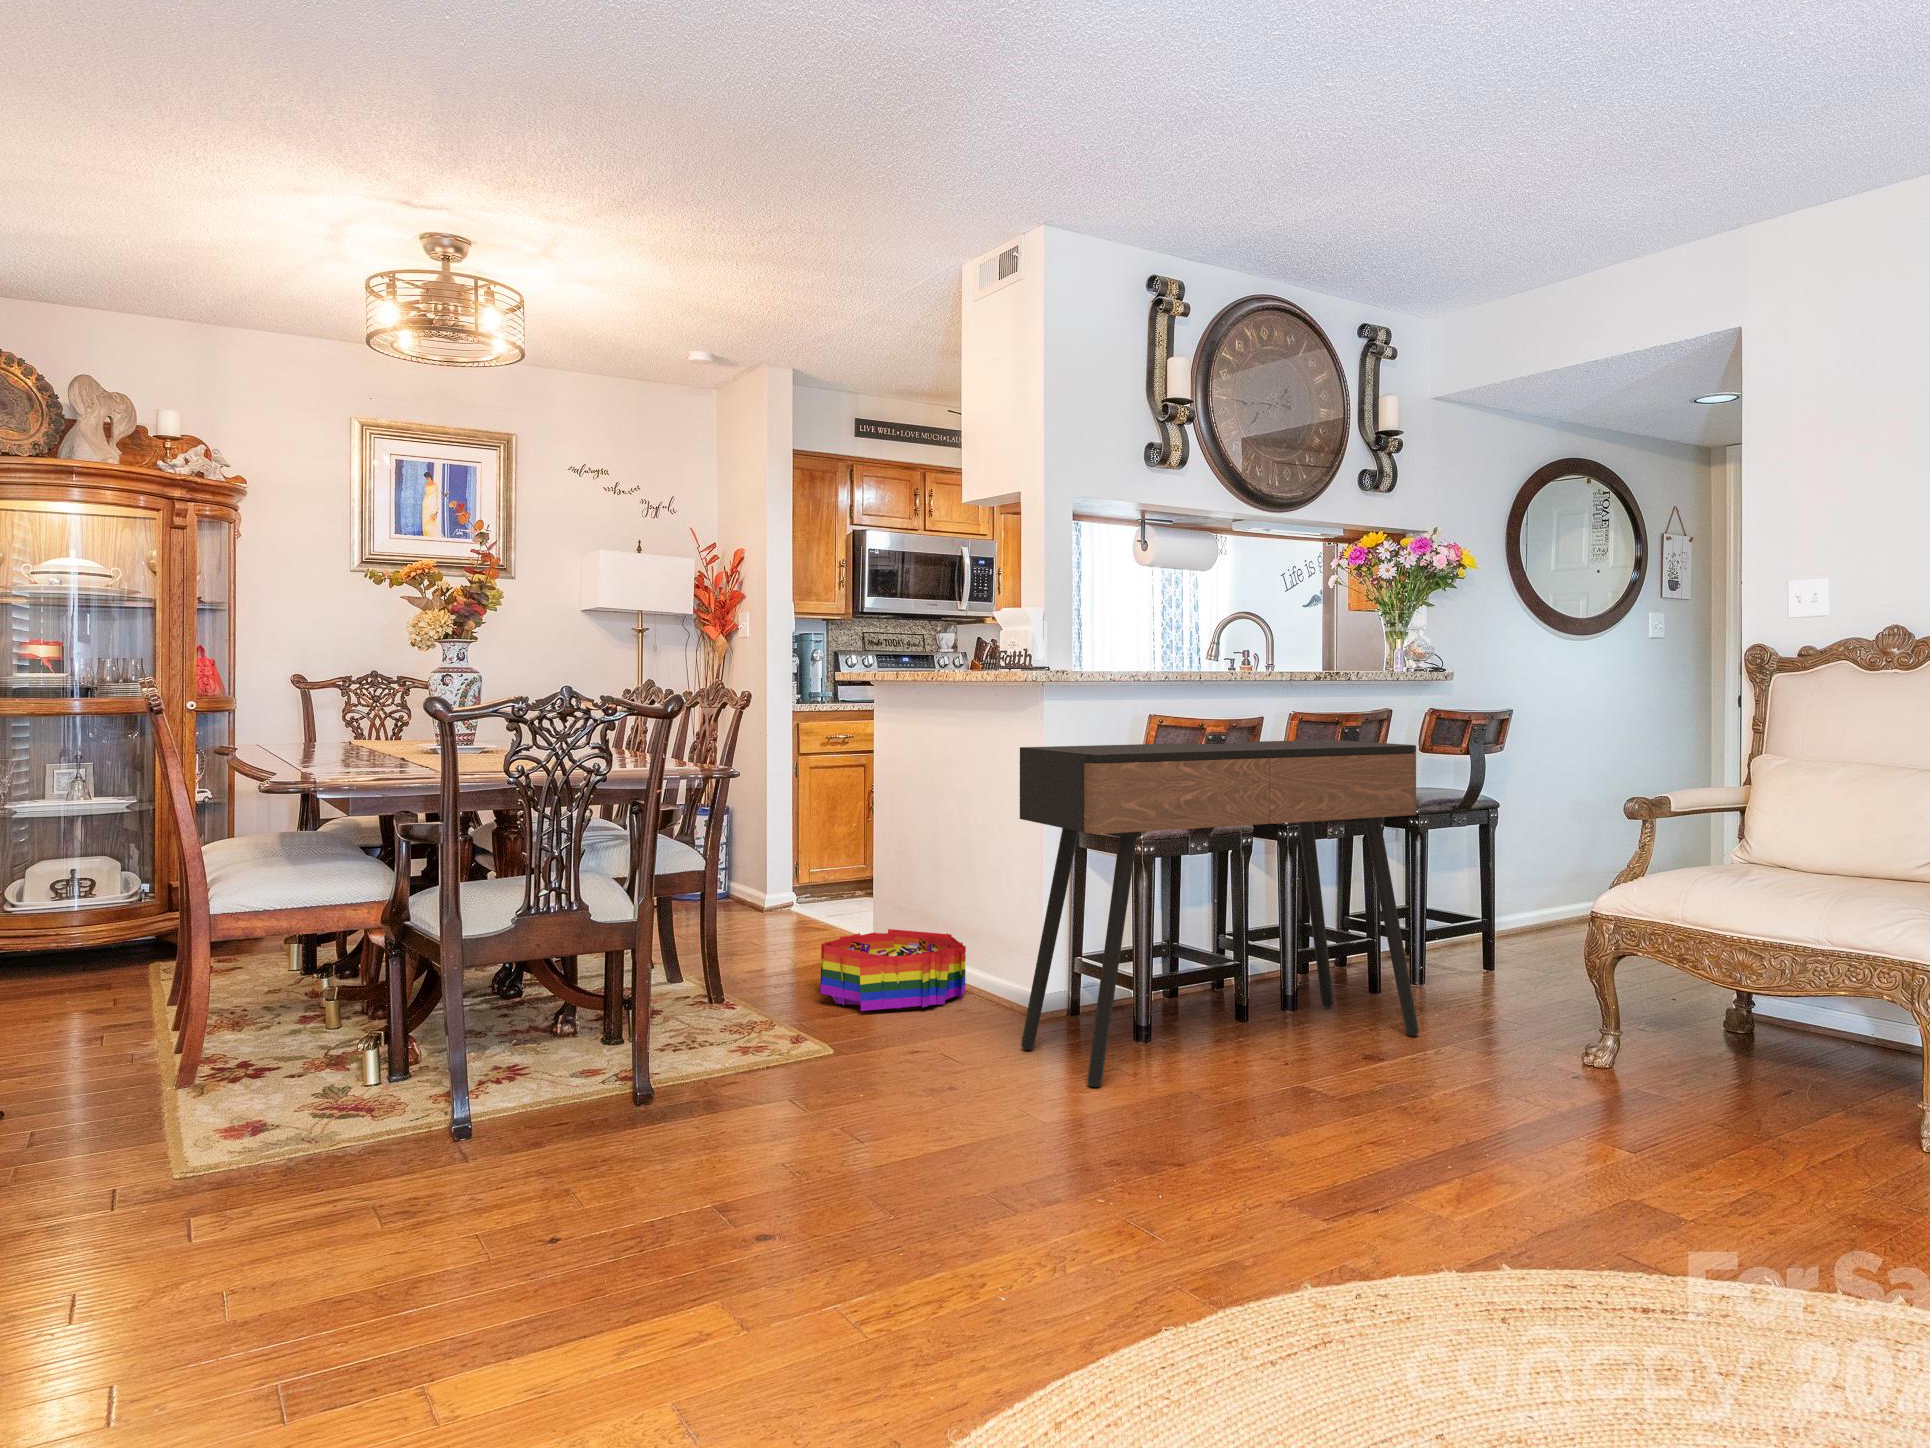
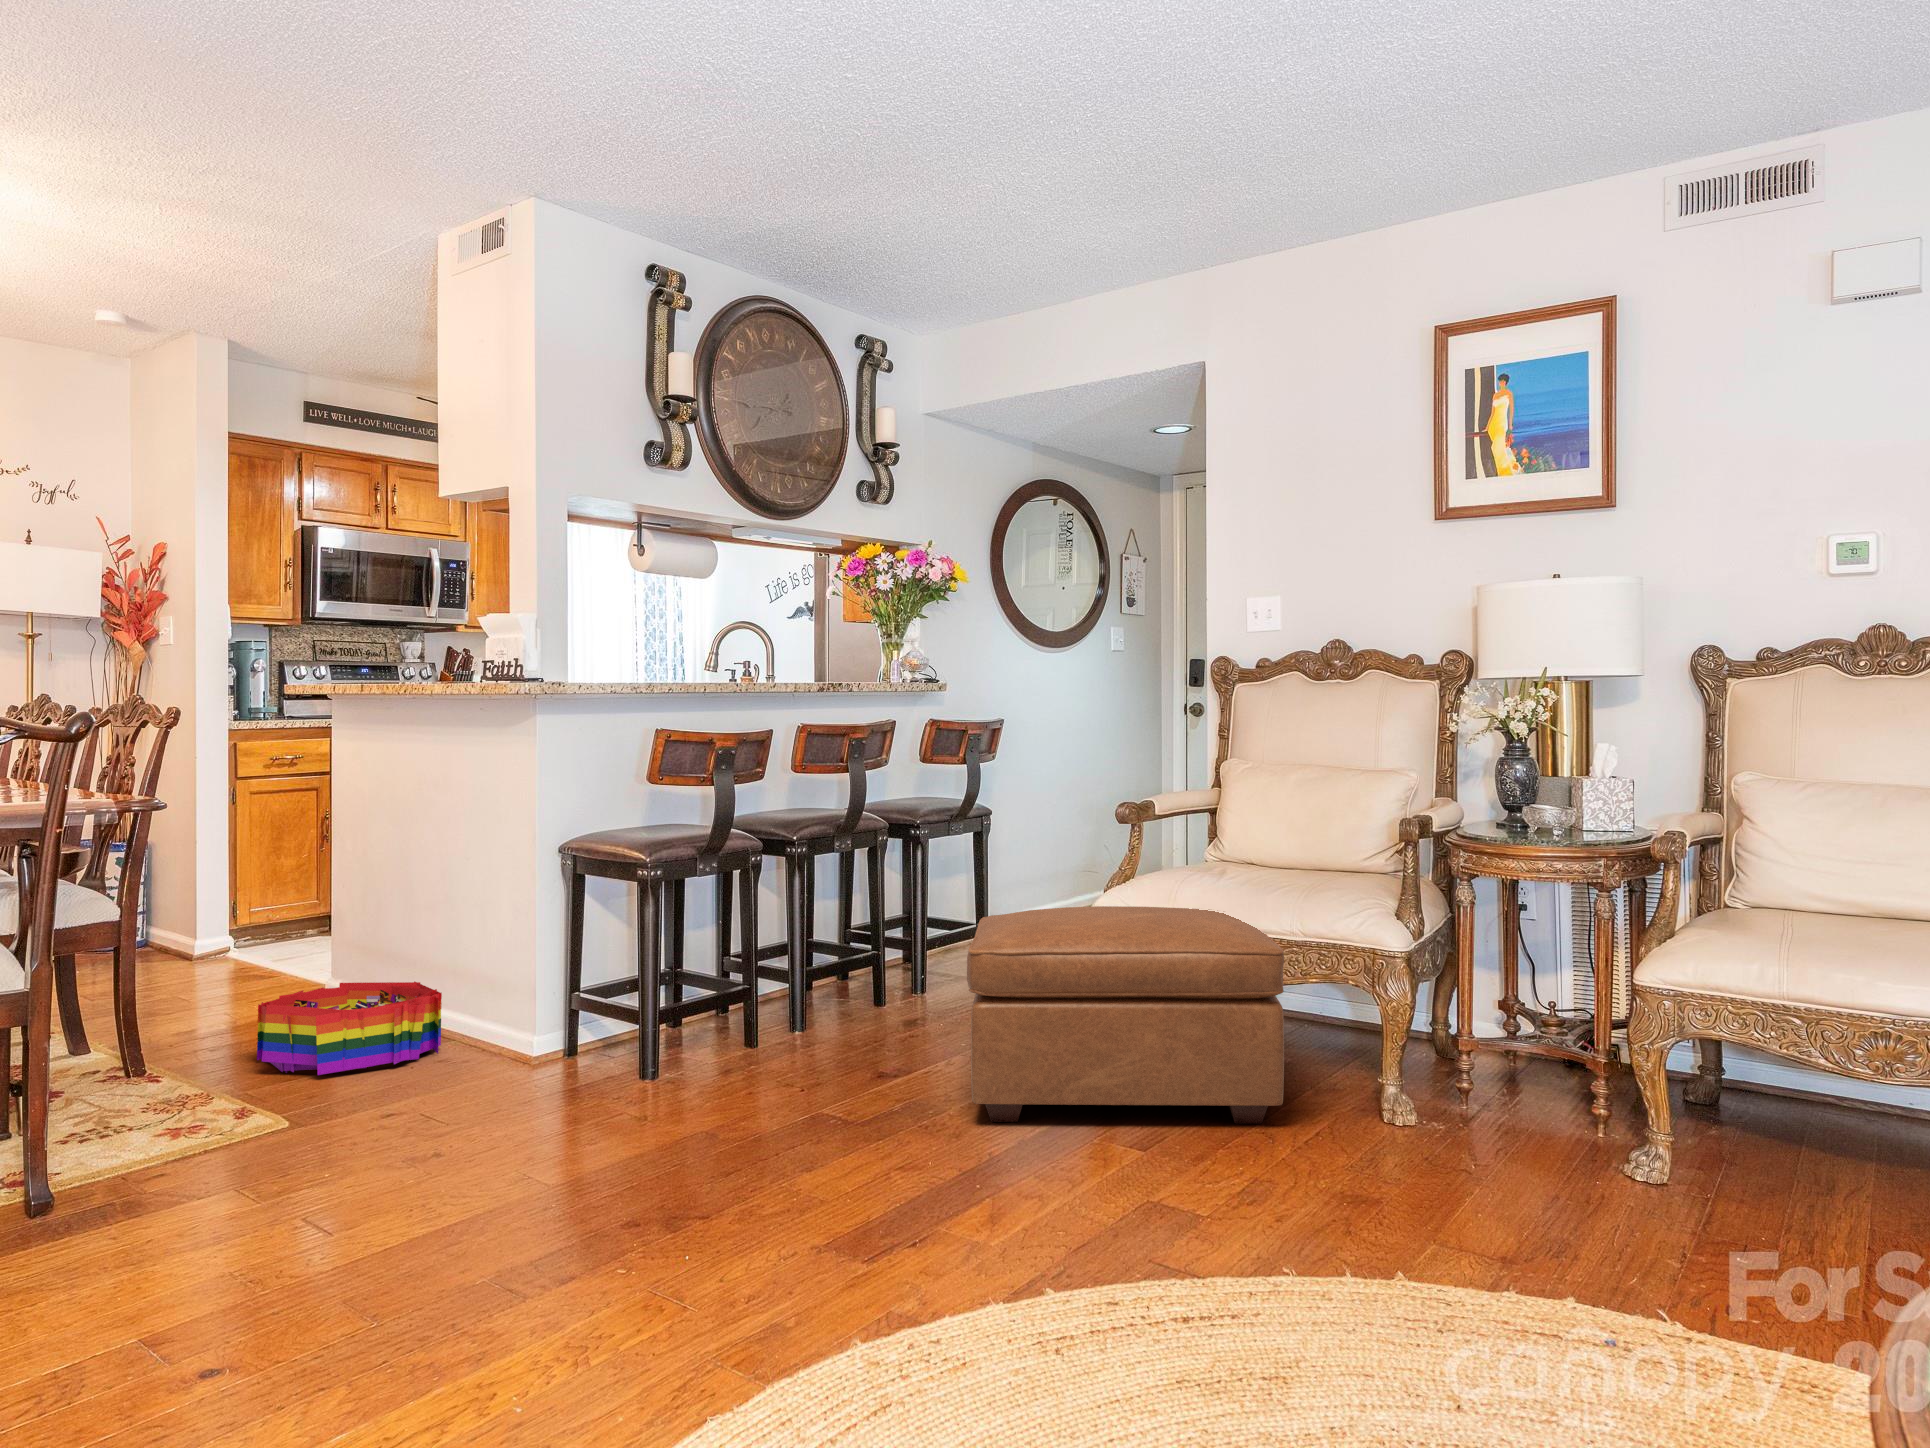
console table: present [1020,740,1419,1087] -> none [519,753,923,1118]
ottoman: none [1459,917,1870,1201] -> present [967,906,1284,1124]

